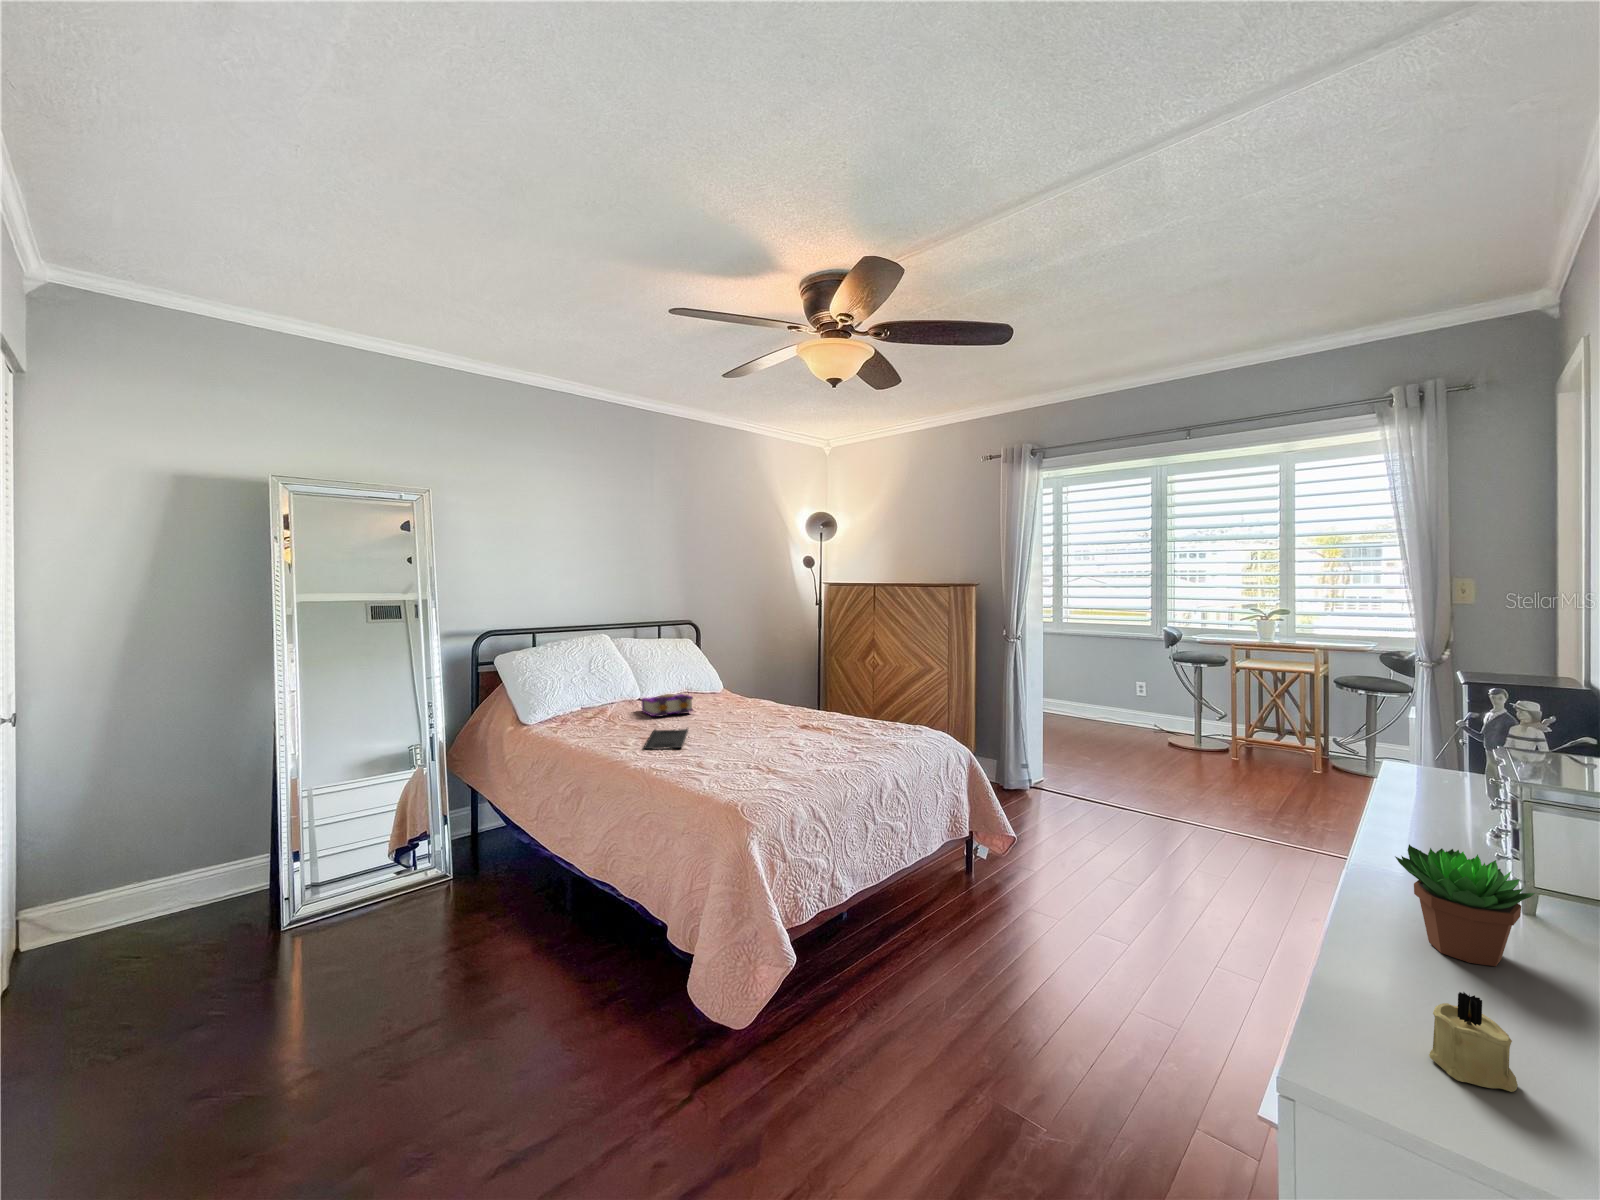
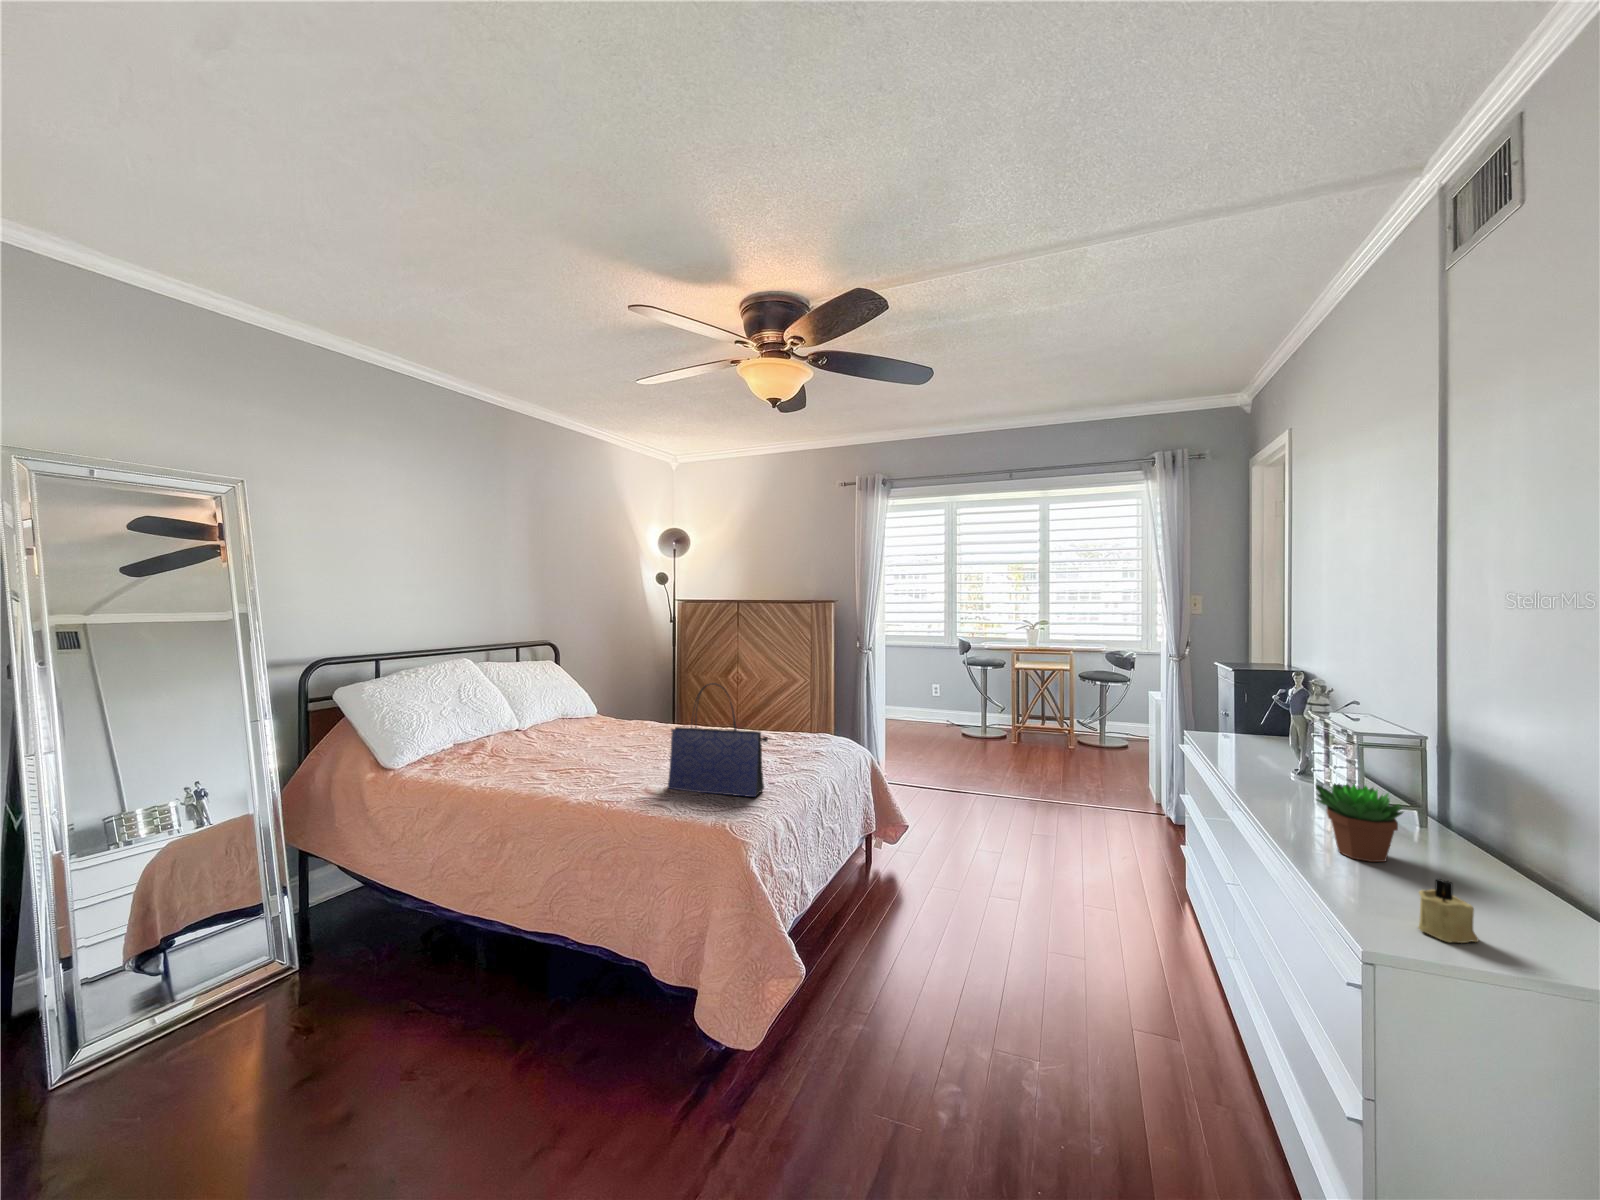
tote bag: none [721,667,808,782] -> present [668,683,768,797]
book: present [642,694,693,717] -> none [528,719,590,745]
tray: present [644,728,688,749] -> none [561,753,611,781]

